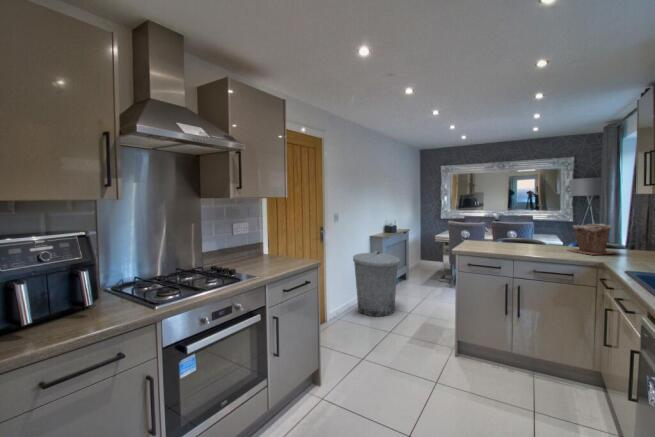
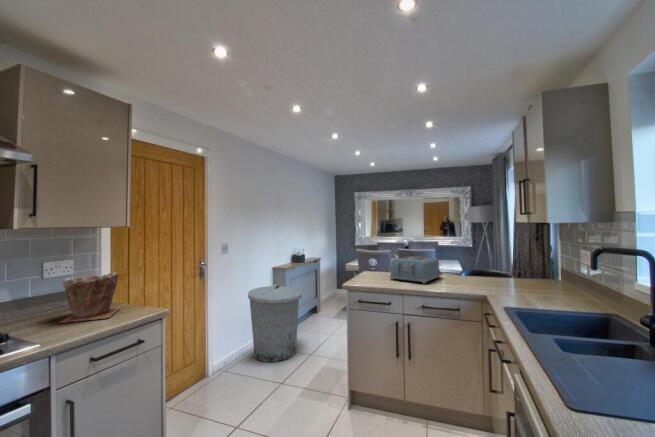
plant pot: present [569,224,614,255] -> present [60,273,120,323]
toaster: none [495,227,548,252] -> present [390,256,440,284]

